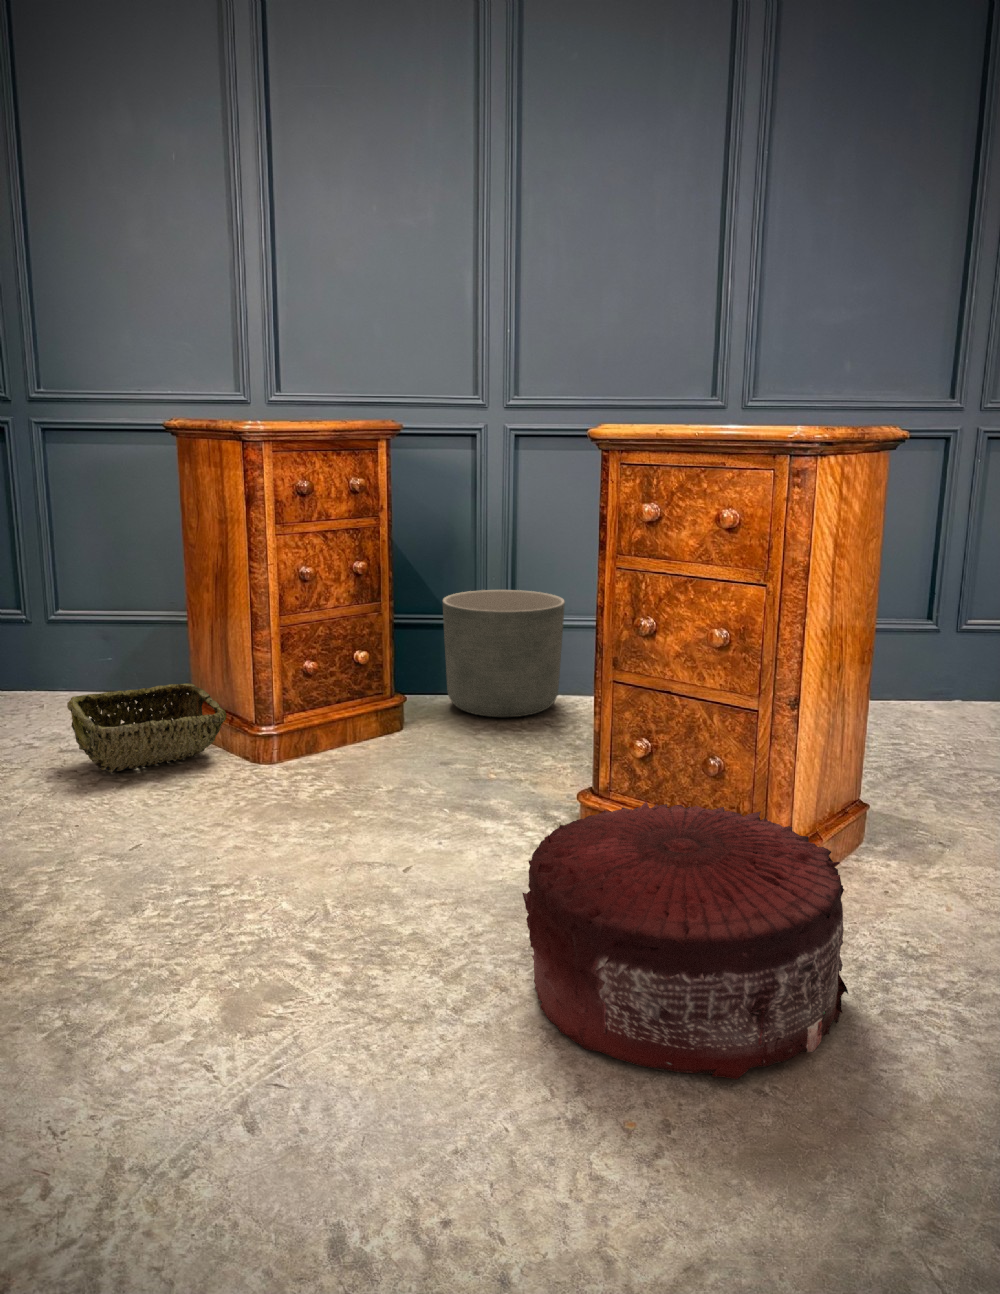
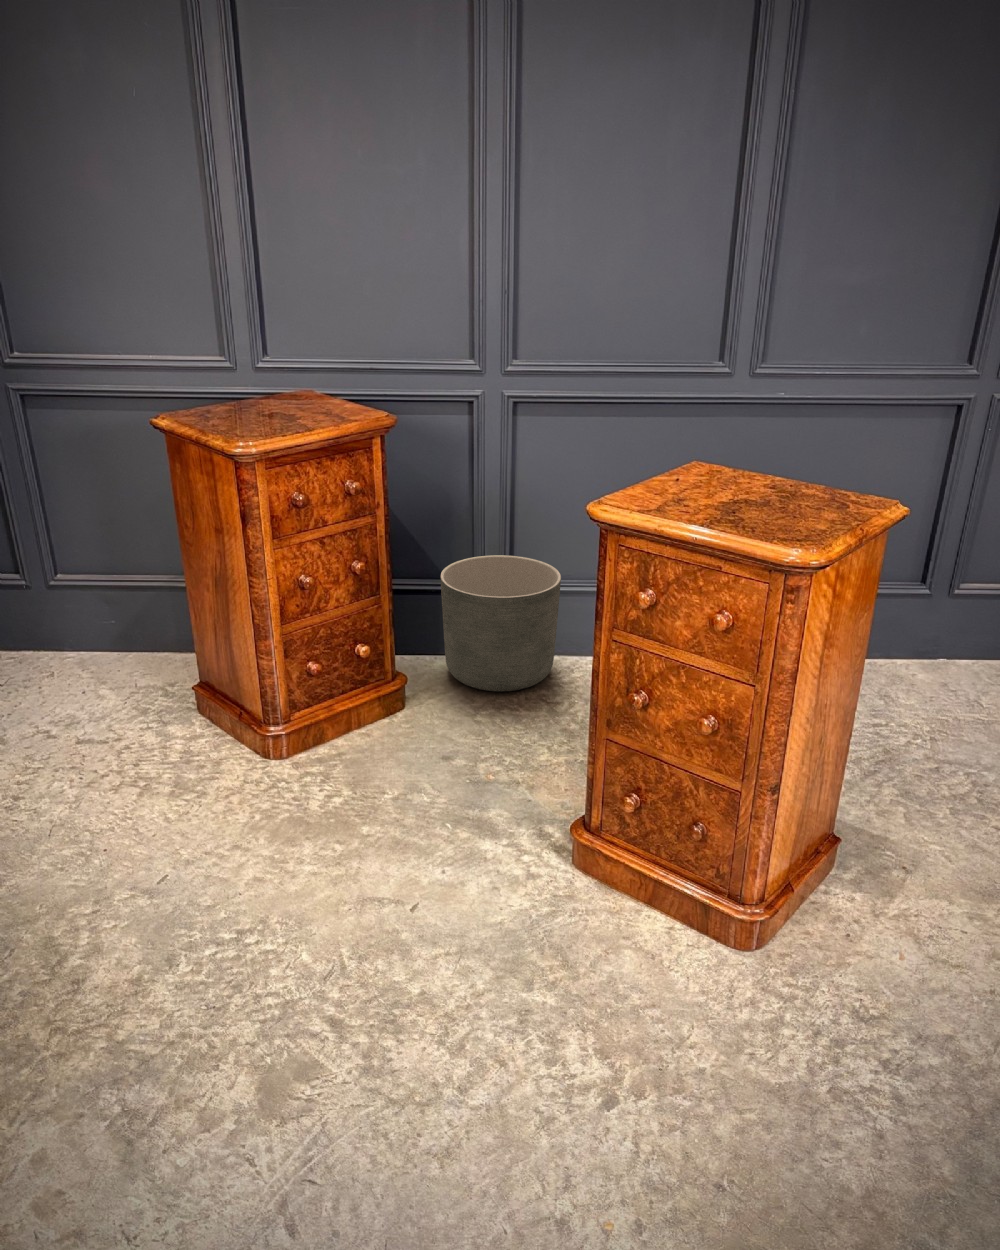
woven basket: present [67,683,226,773] -> none [82,675,235,775]
pouf: present [522,801,848,1079] -> none [520,884,804,1176]

